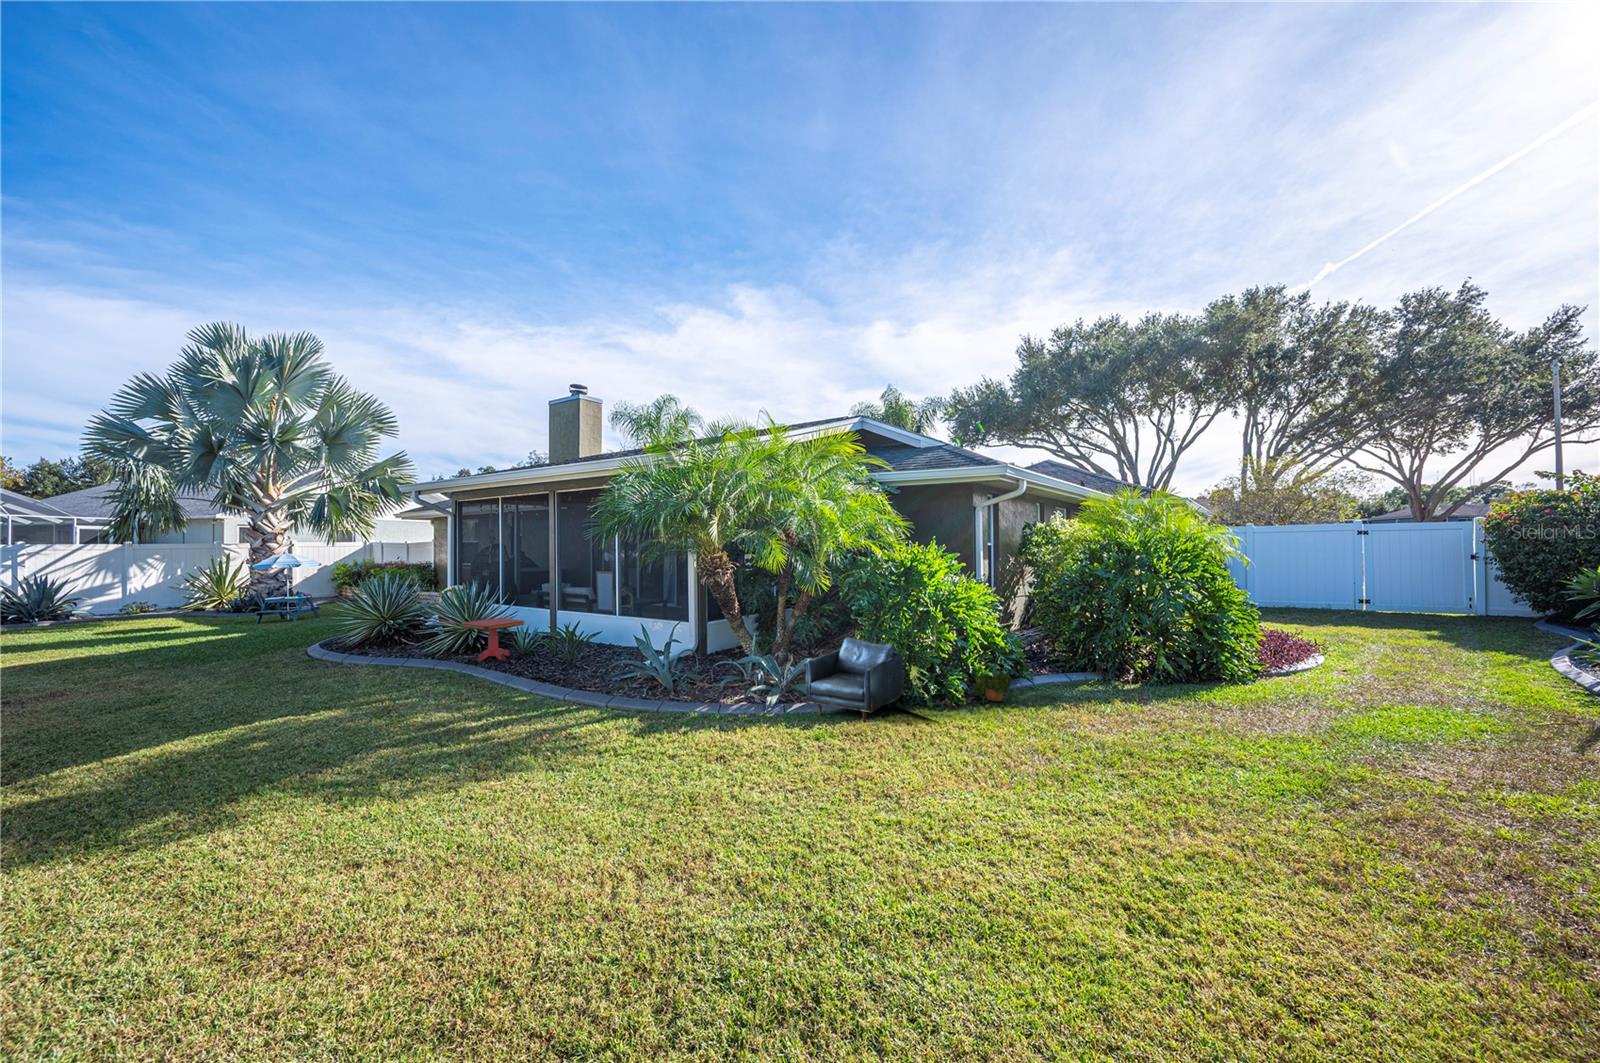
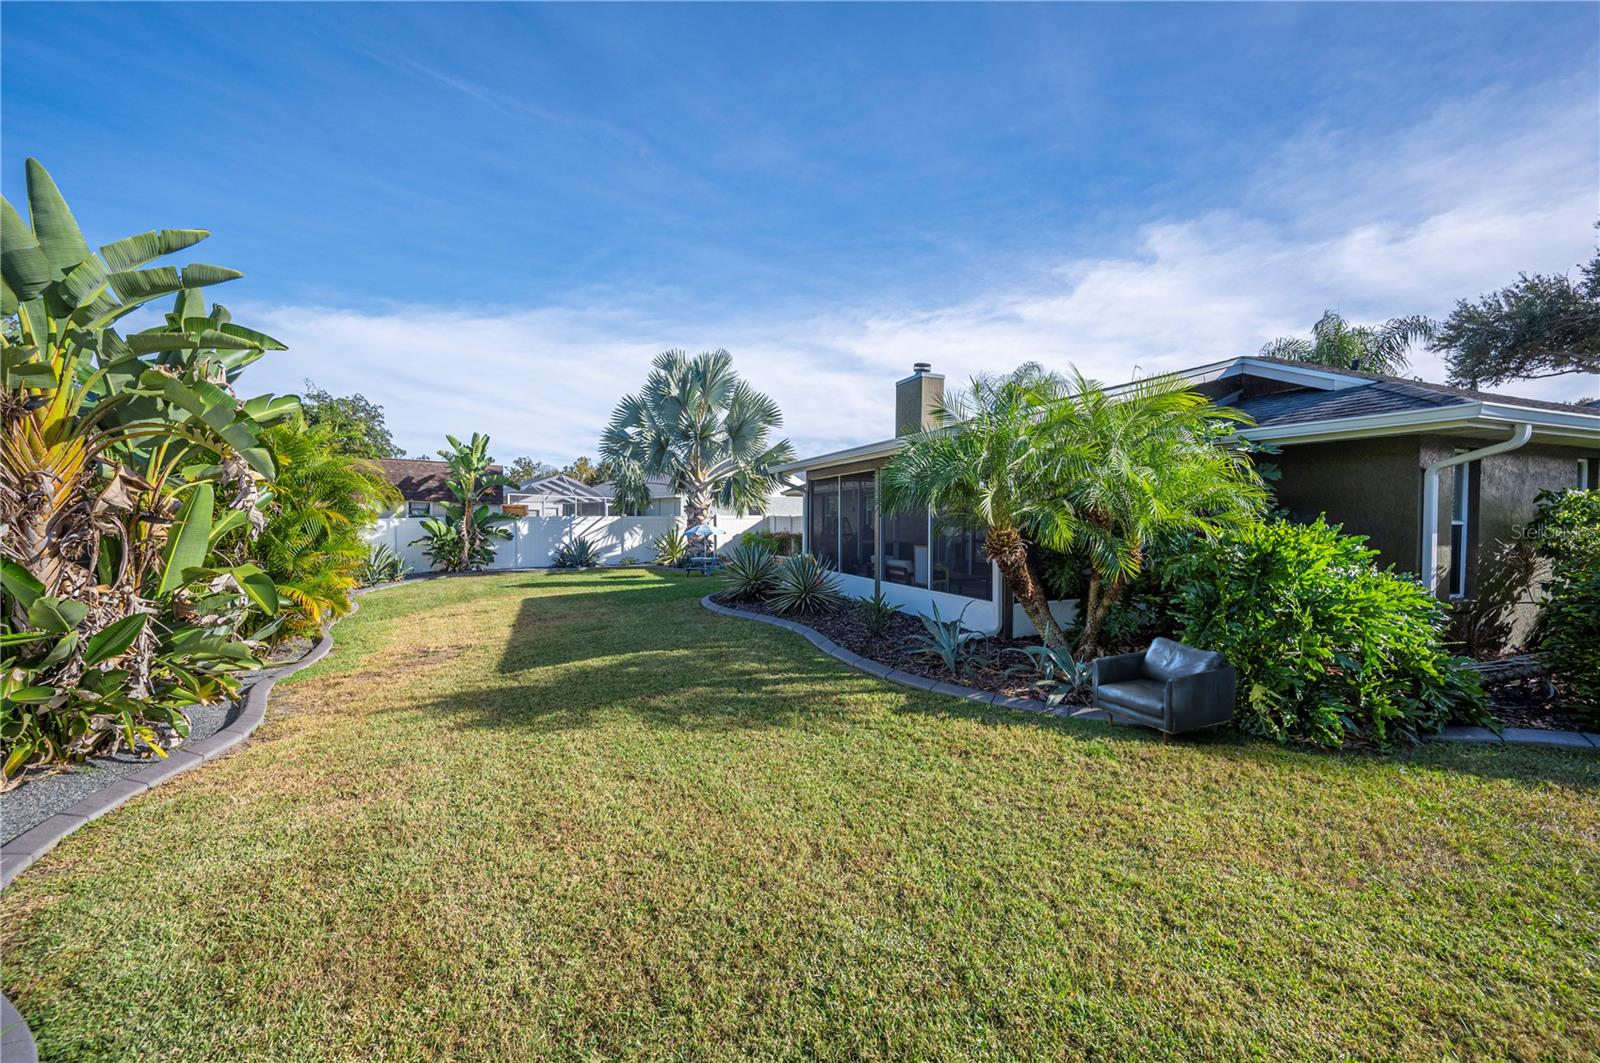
side table: present [461,618,524,661] -> none [797,585,847,623]
potted plant: present [973,670,1012,701] -> none [1355,707,1433,757]

